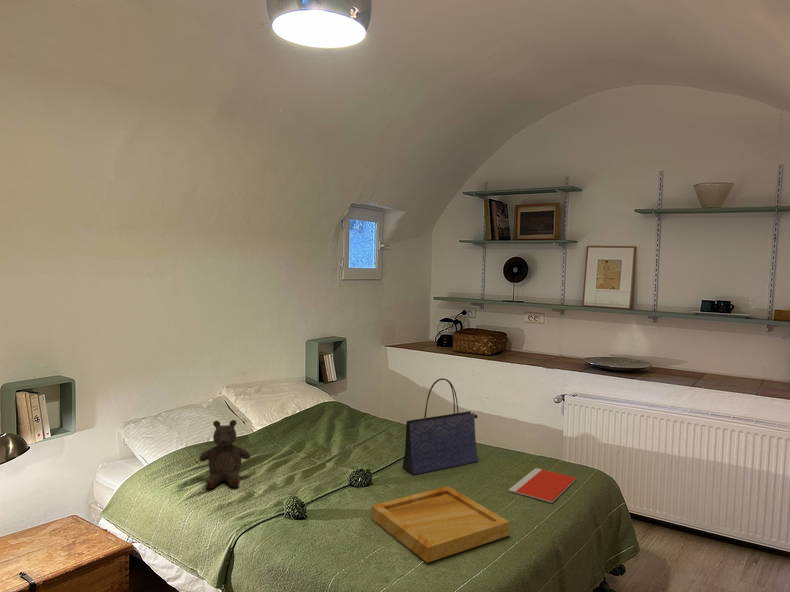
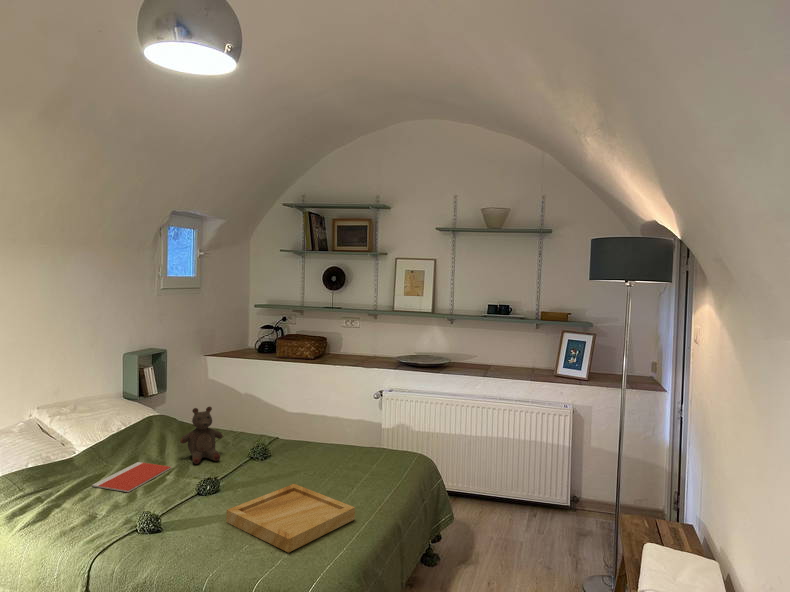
tote bag: present [403,378,478,475] -> none [245,385,314,478]
stuffed bear: present [199,420,250,488] -> present [180,407,223,464]
notebook: present [508,468,576,503] -> present [92,462,172,492]

